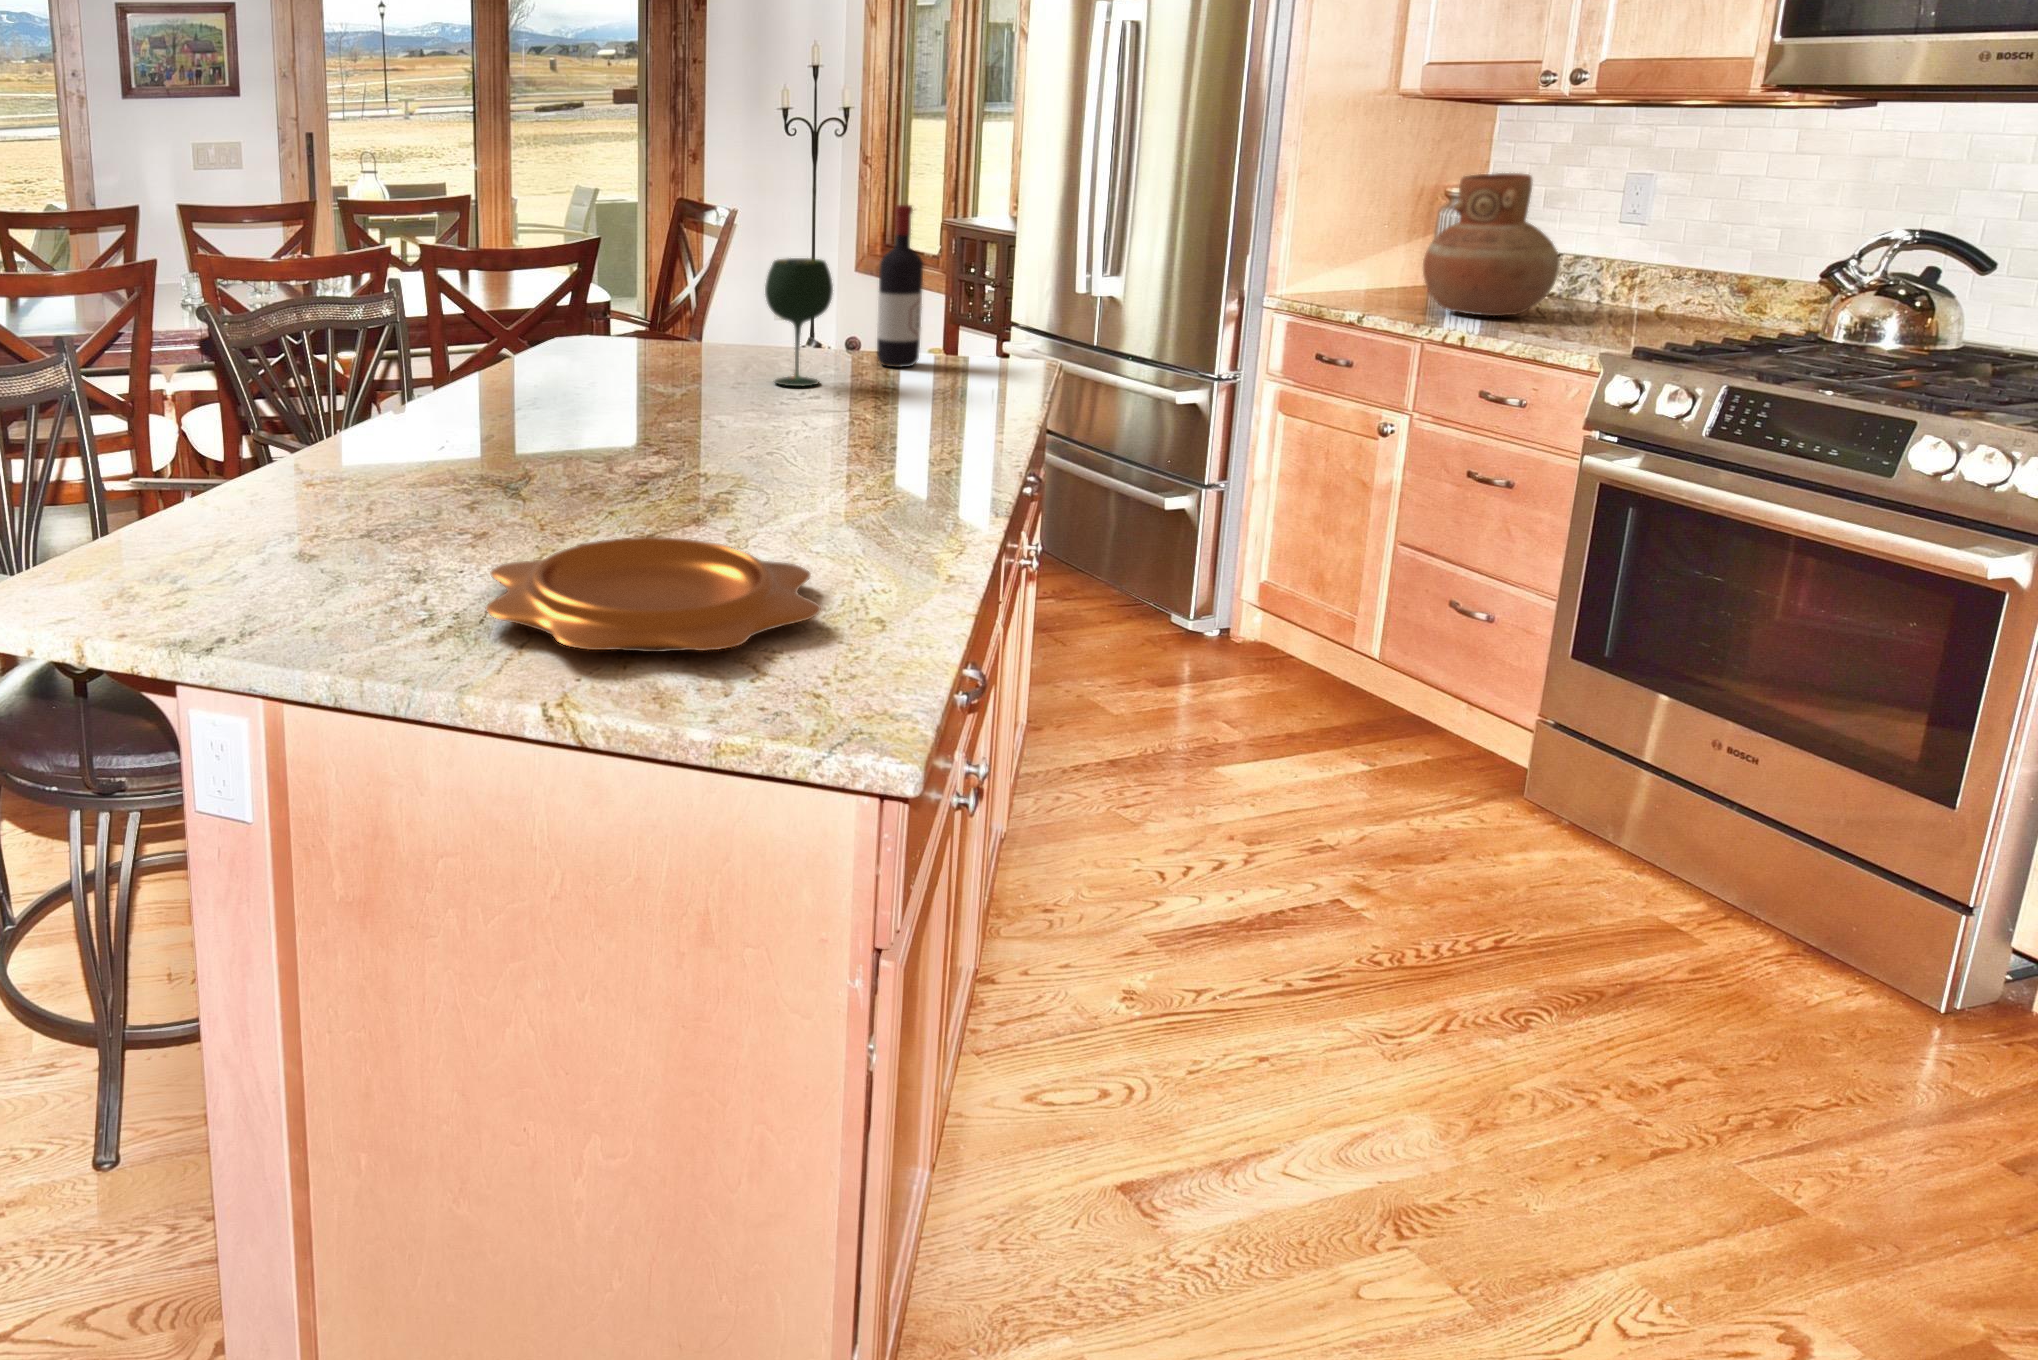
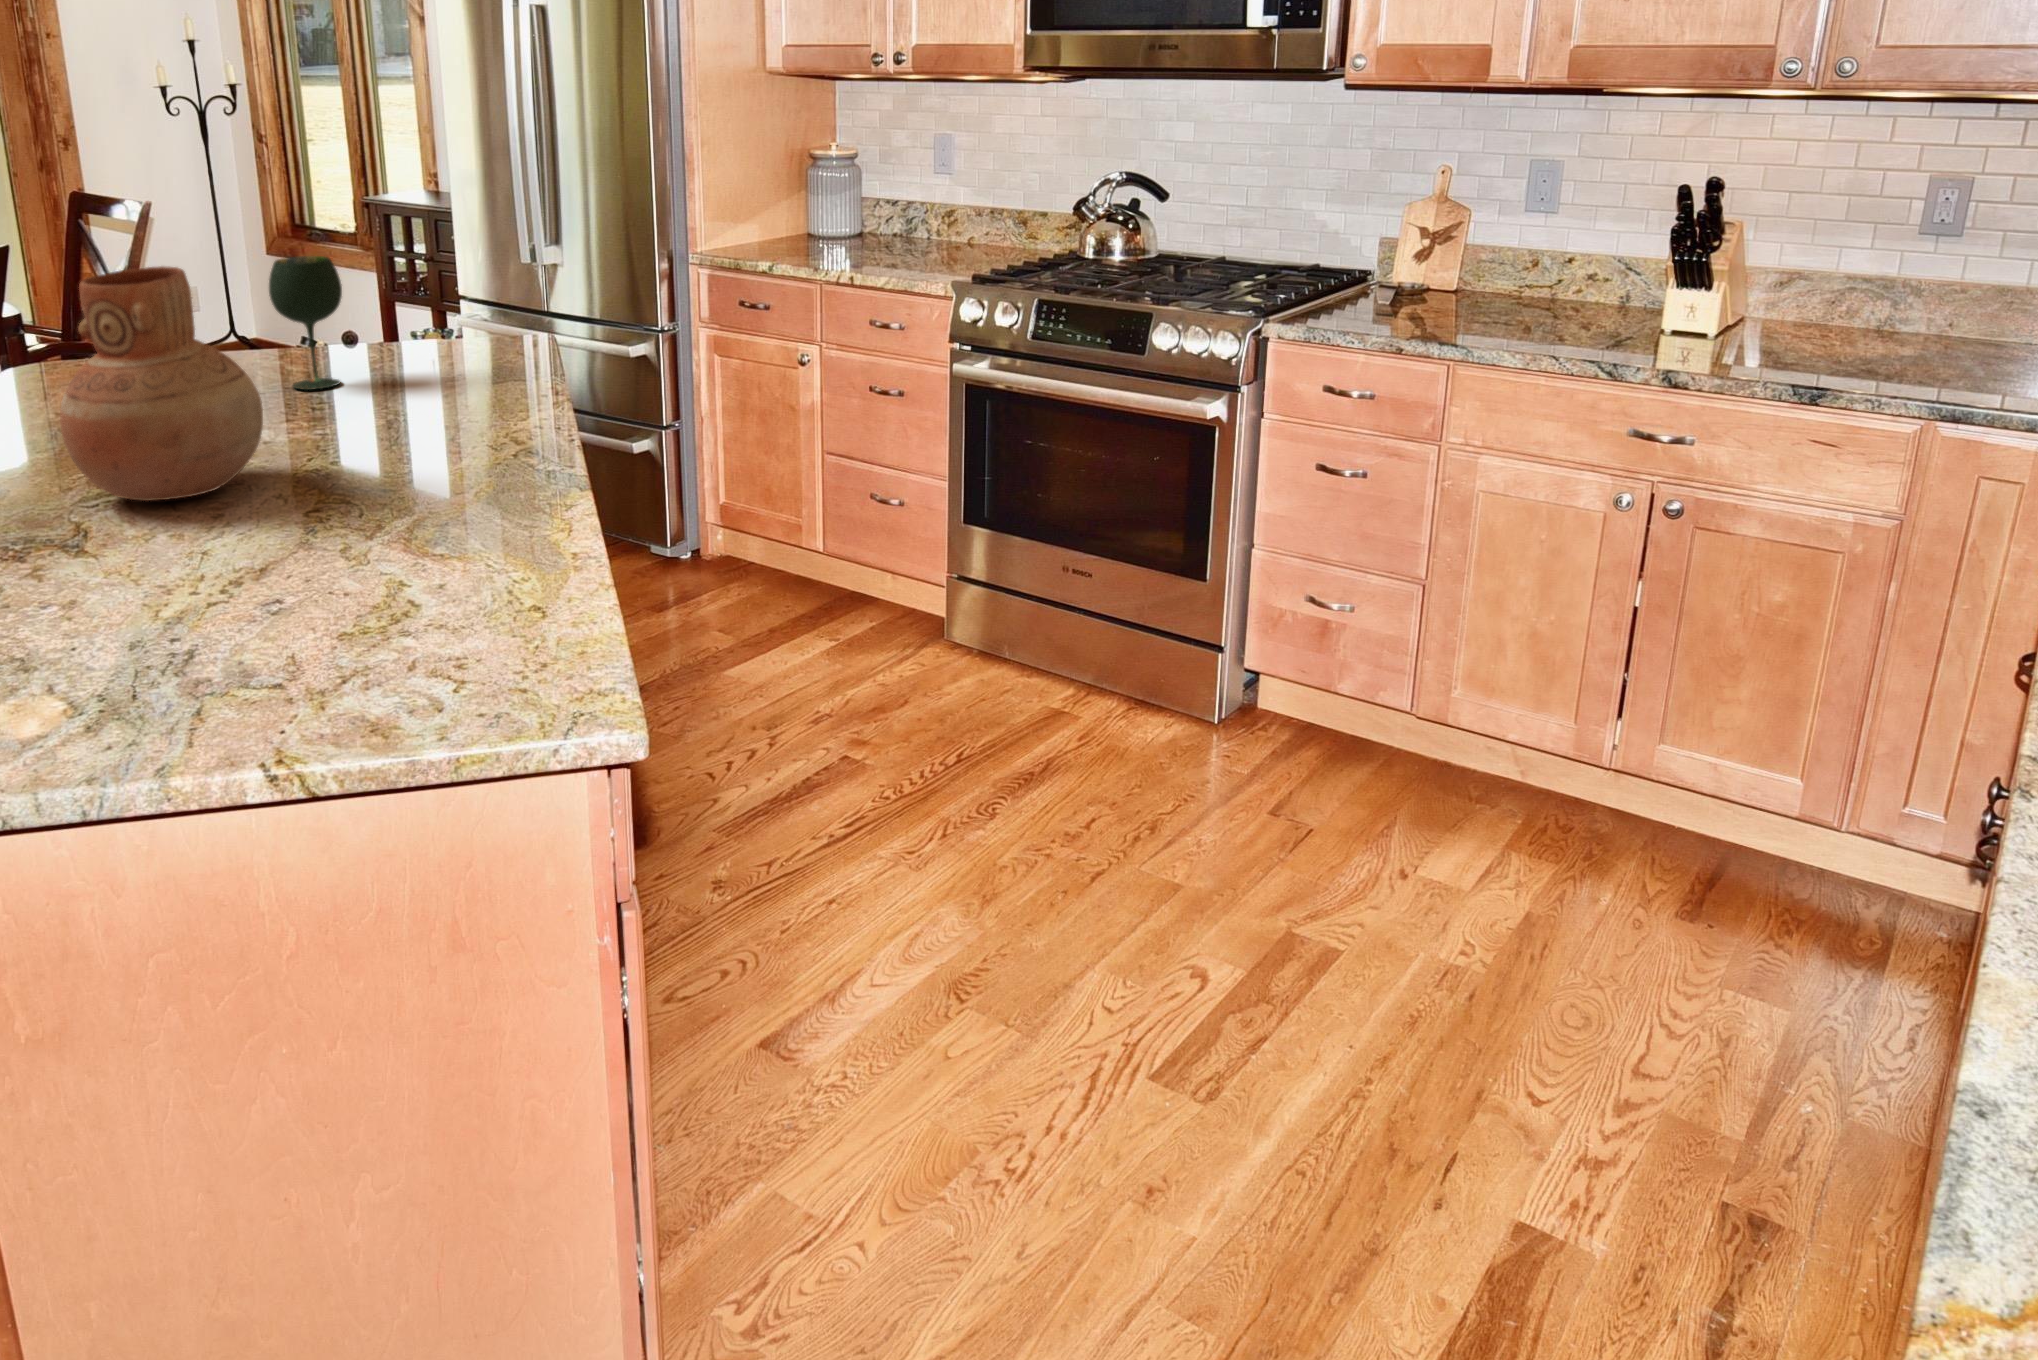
vase: present [1423,173,1560,316] -> present [60,266,263,501]
wine bottle: present [877,205,923,367] -> none [376,194,428,357]
decorative bowl: present [485,537,821,652] -> none [111,564,489,701]

